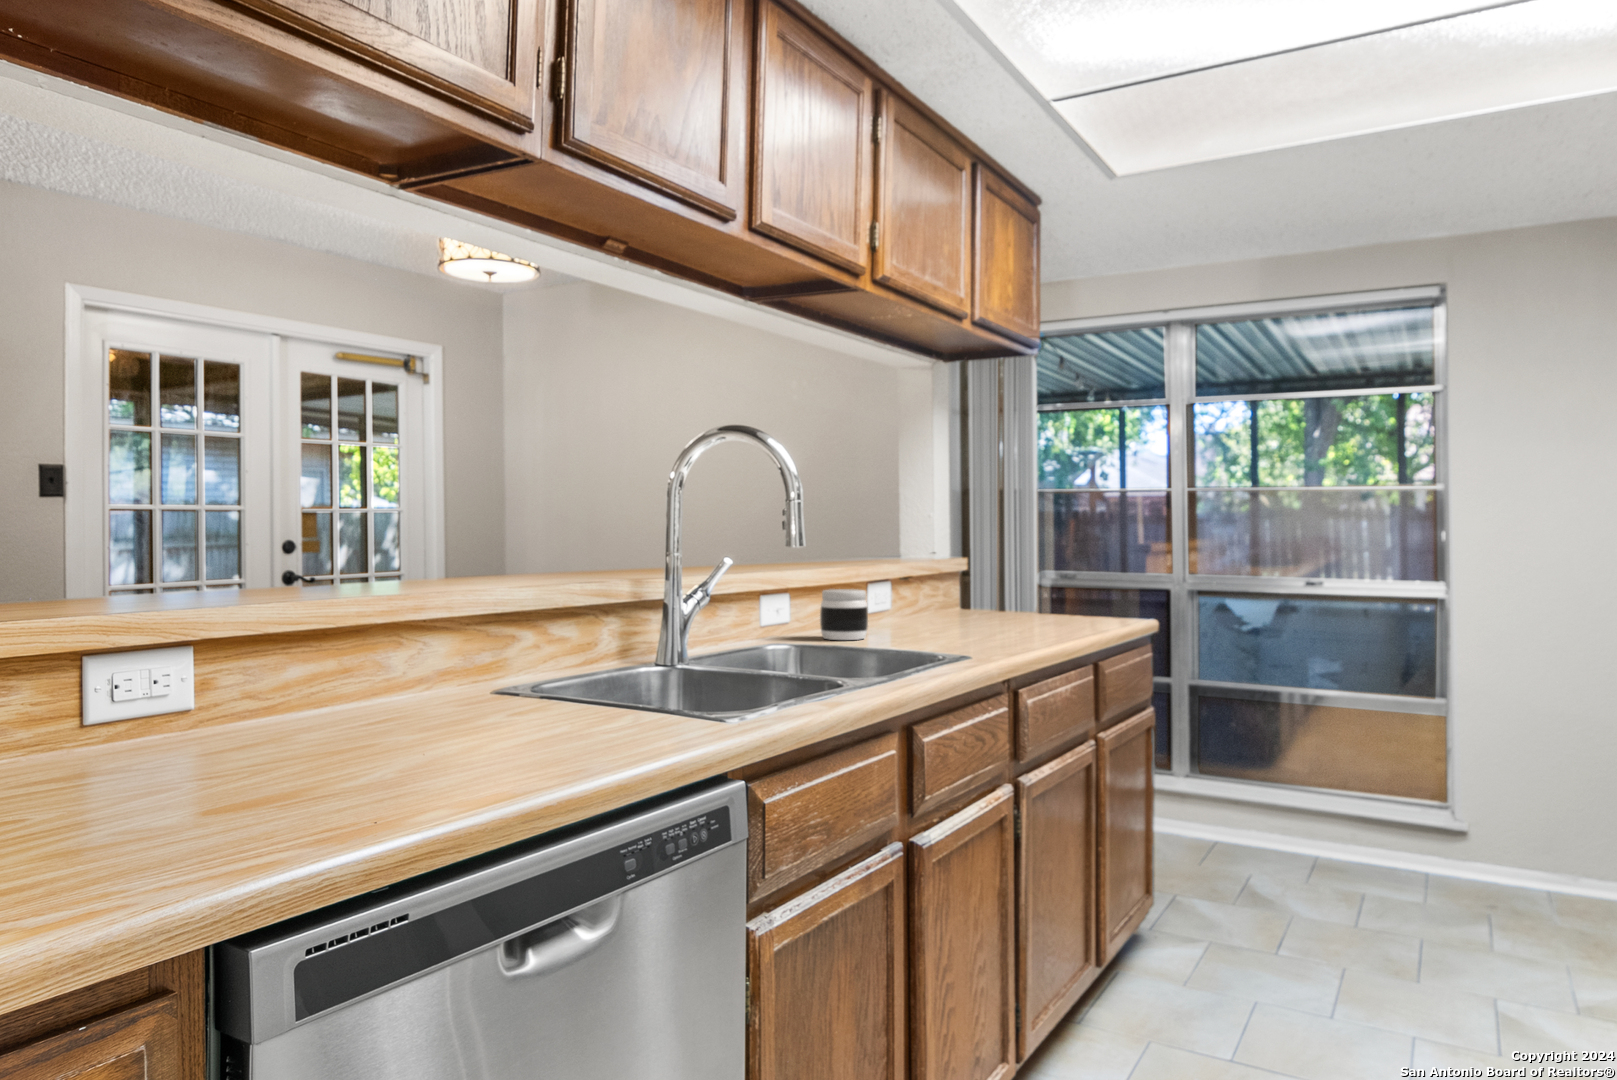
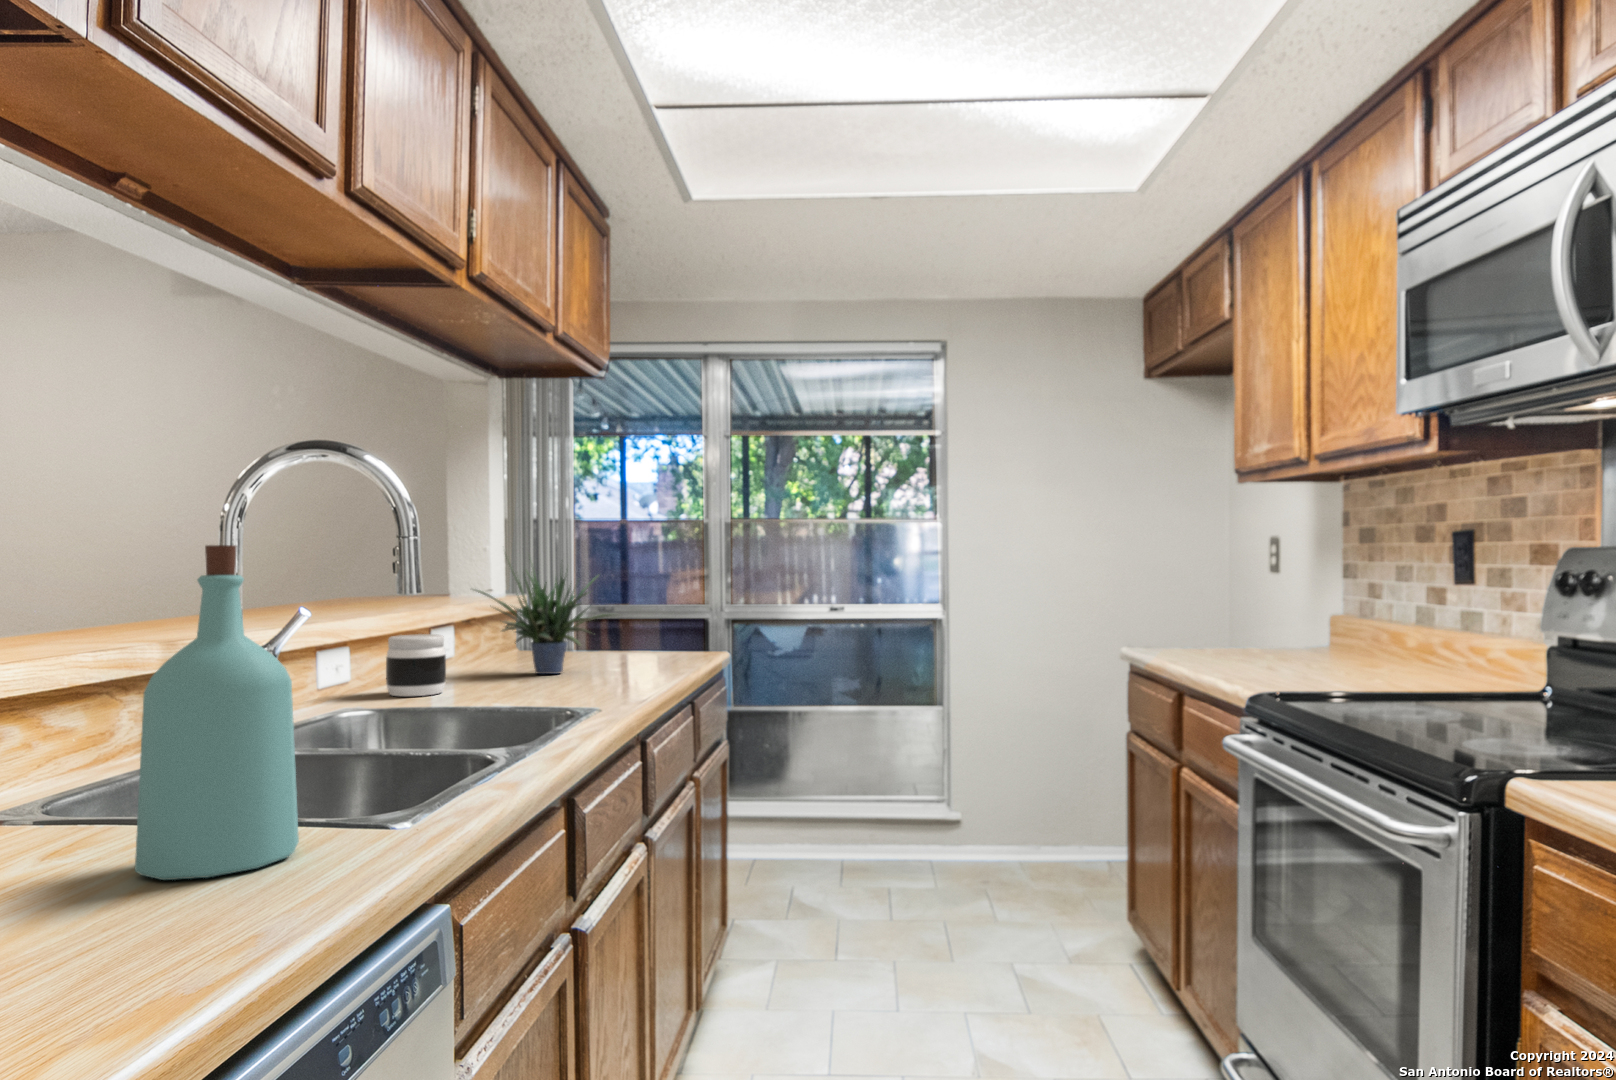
bottle: none [549,503,655,737] -> present [135,545,299,880]
potted plant: none [898,513,1035,631] -> present [474,573,619,674]

